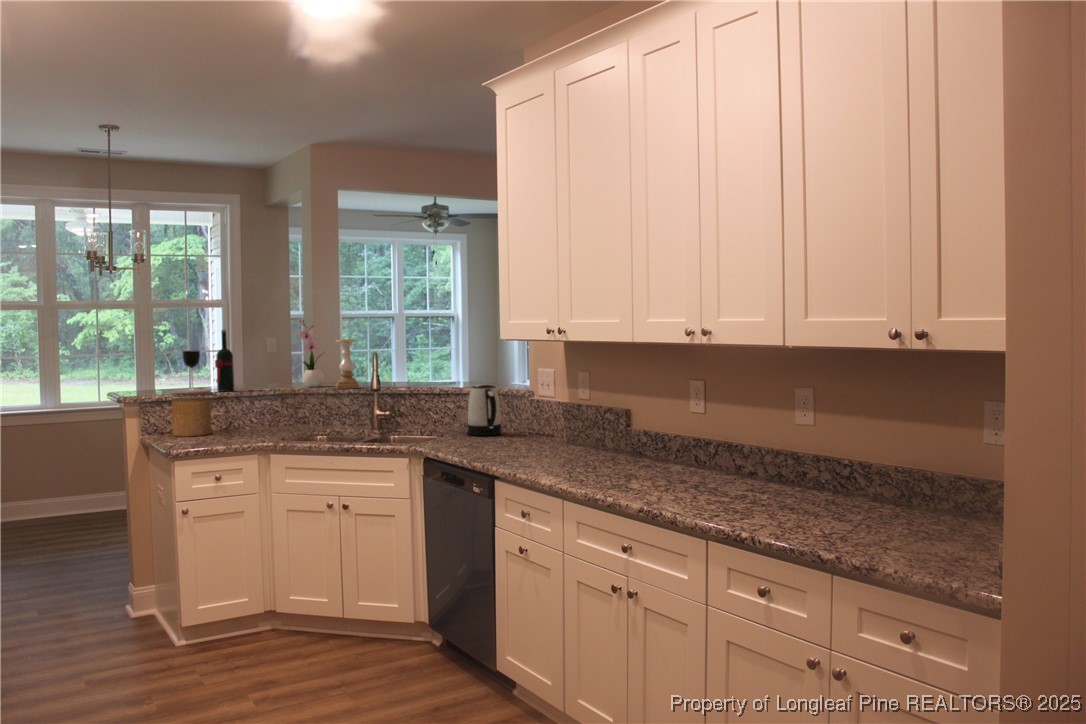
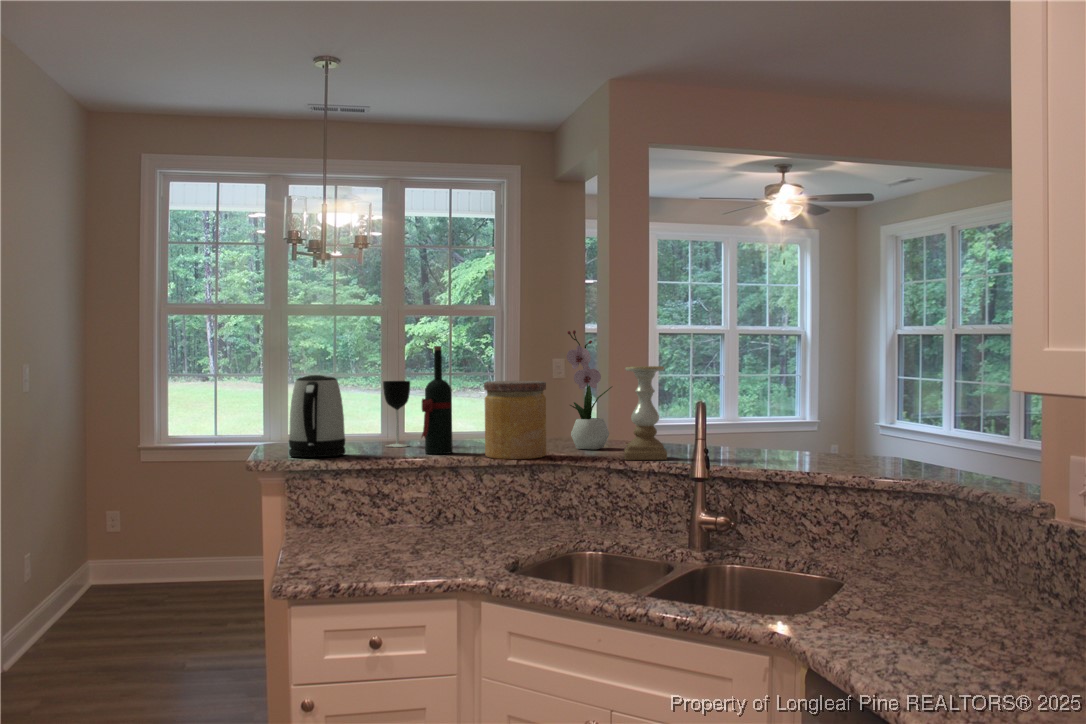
kettle: present [467,384,501,436] -> present [289,375,345,457]
jar: present [171,389,211,437] -> present [484,381,546,459]

